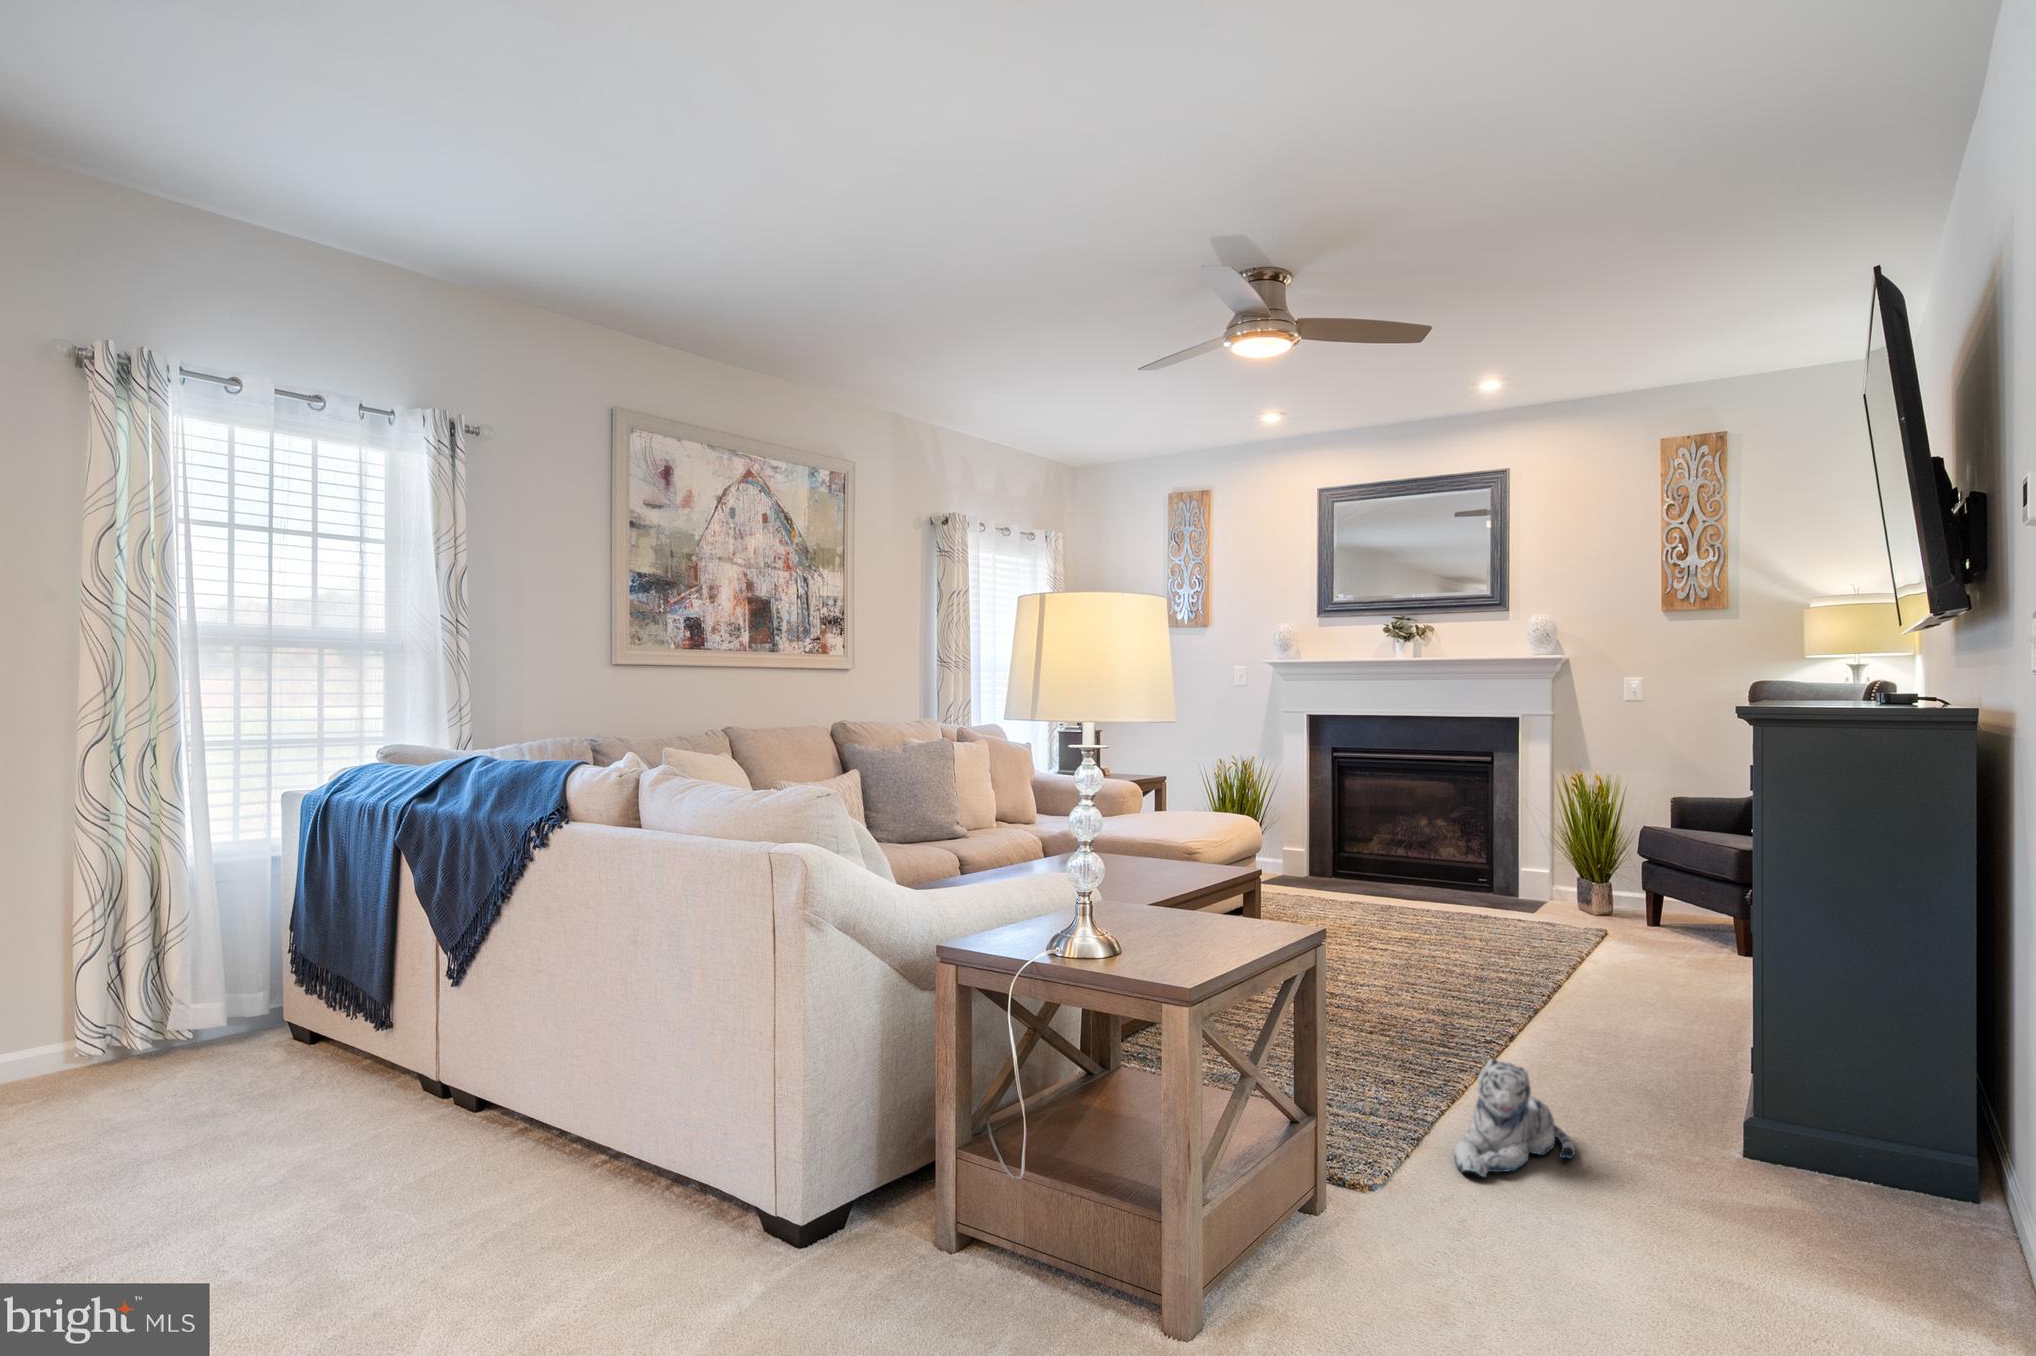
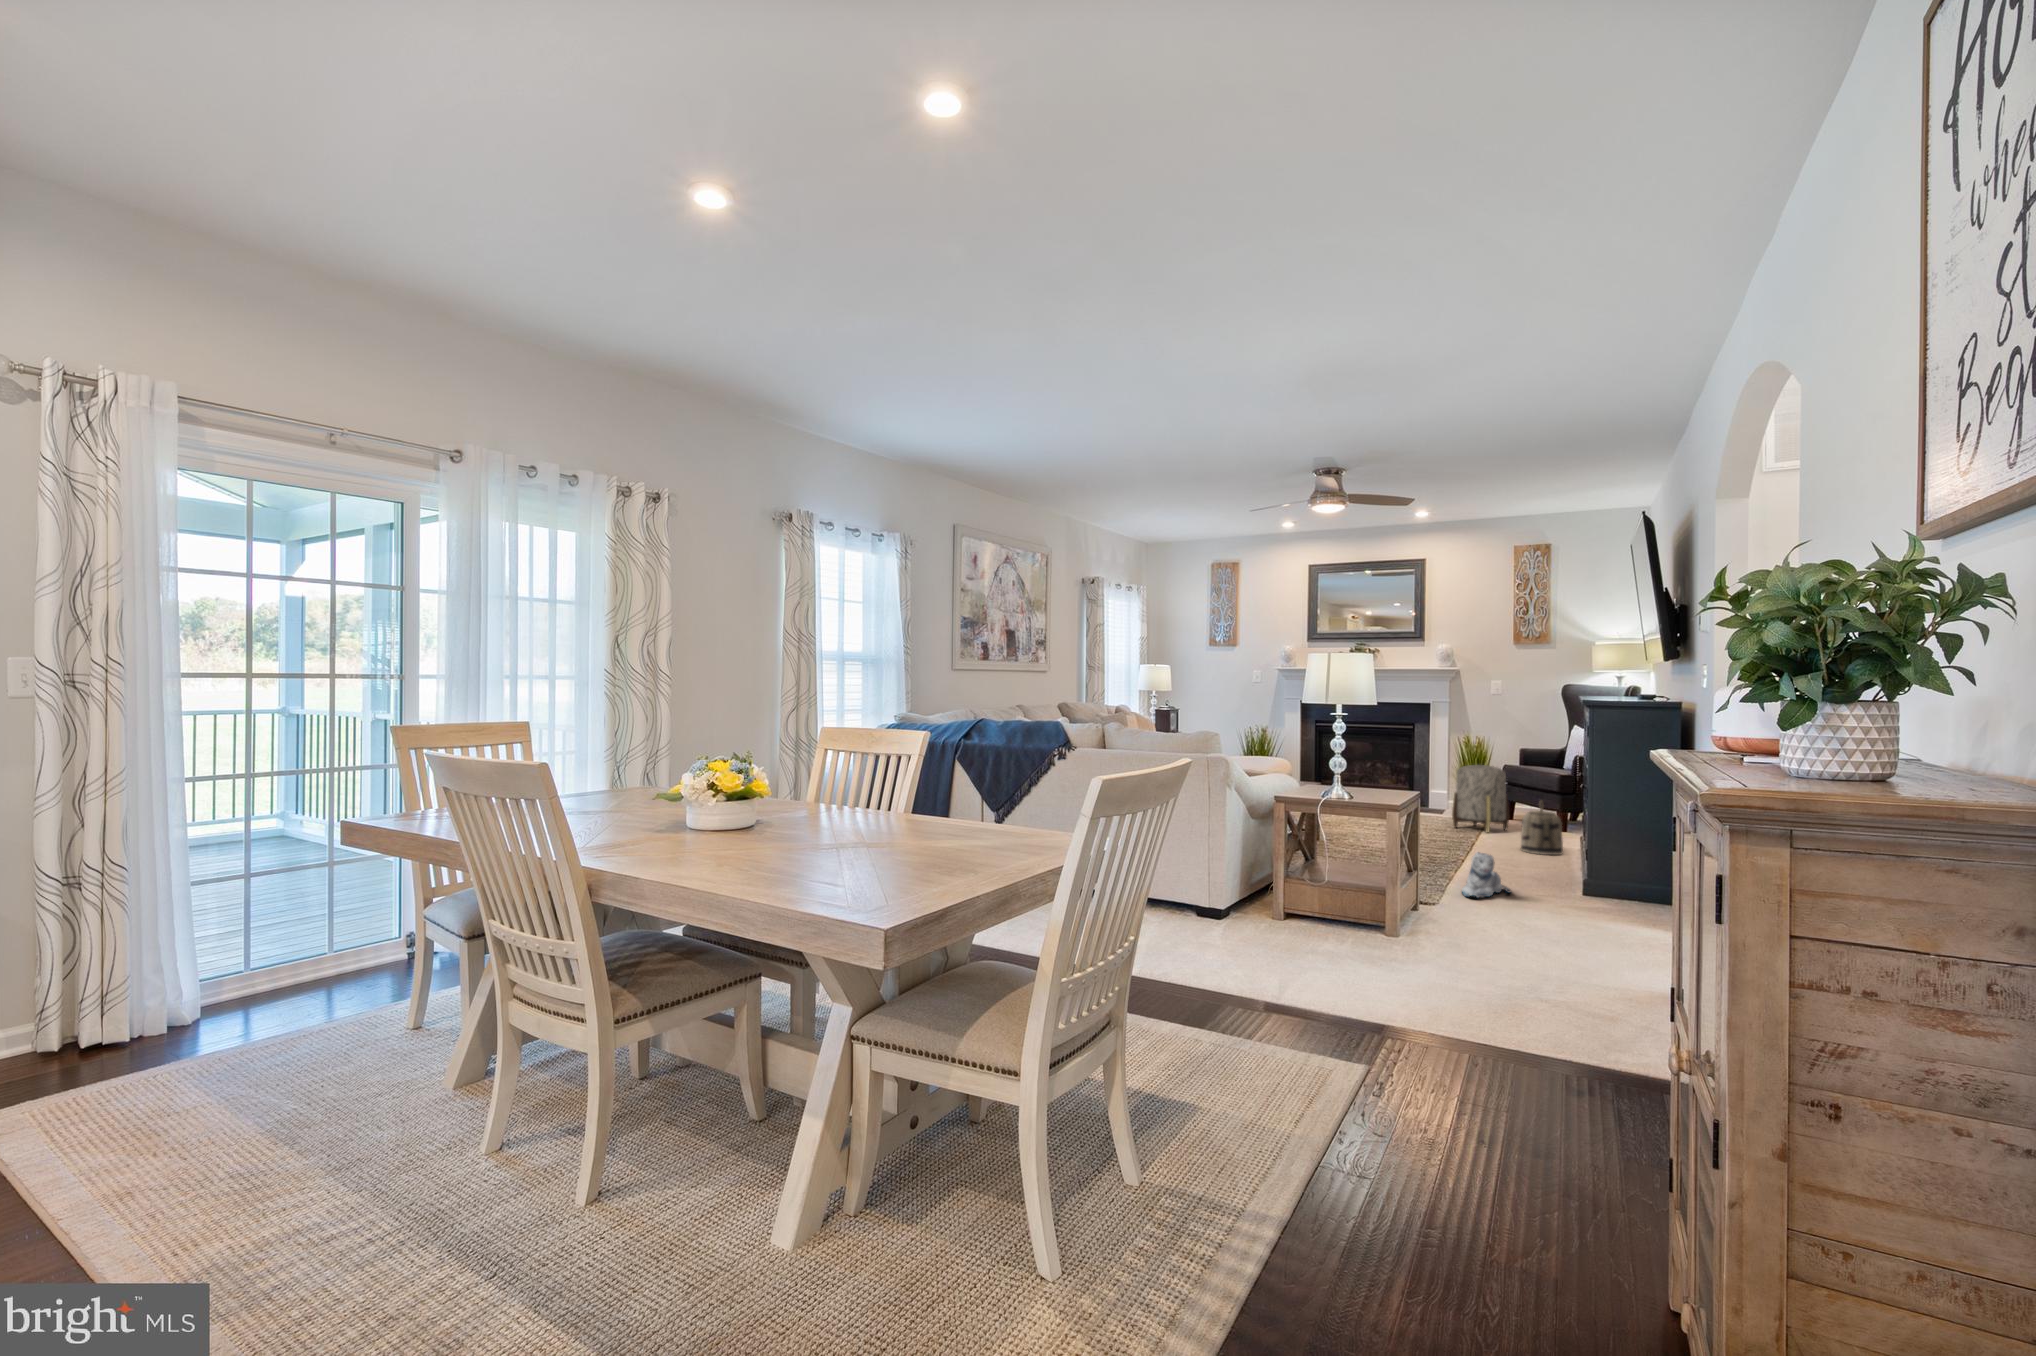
ottoman: none [1536,829,1643,957] -> present [1452,765,1509,833]
basket: none [1647,907,1734,1020] -> present [1521,801,1563,855]

